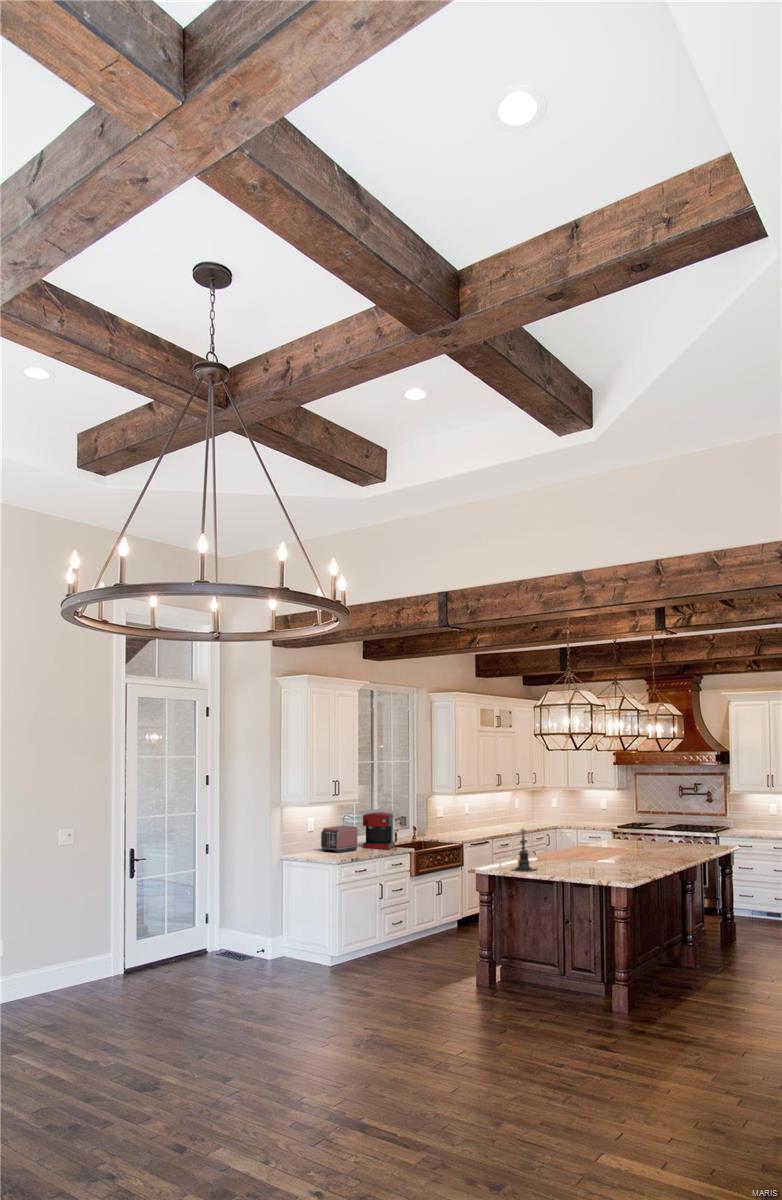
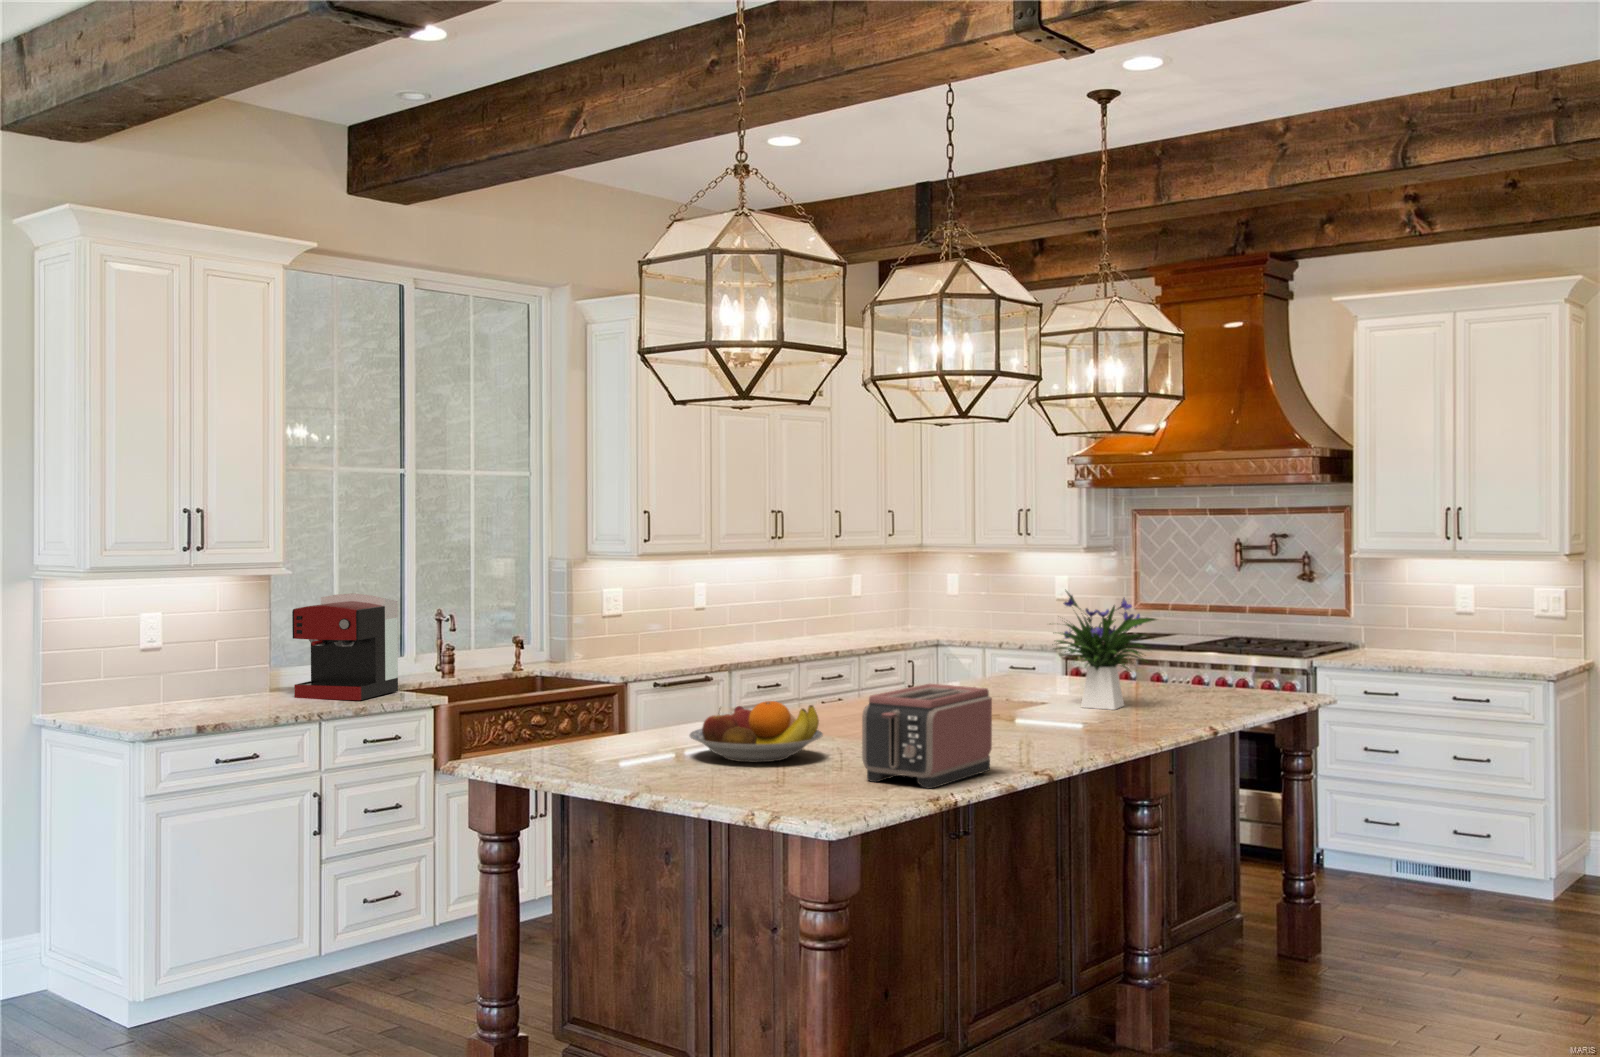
flower arrangement: none [636,808,676,853] -> present [1053,591,1156,710]
toaster: present [321,826,357,853] -> present [862,684,992,789]
candle holder: present [511,829,535,872] -> none [554,628,651,779]
fruit bowl: none [542,848,587,868] -> present [690,701,823,762]

